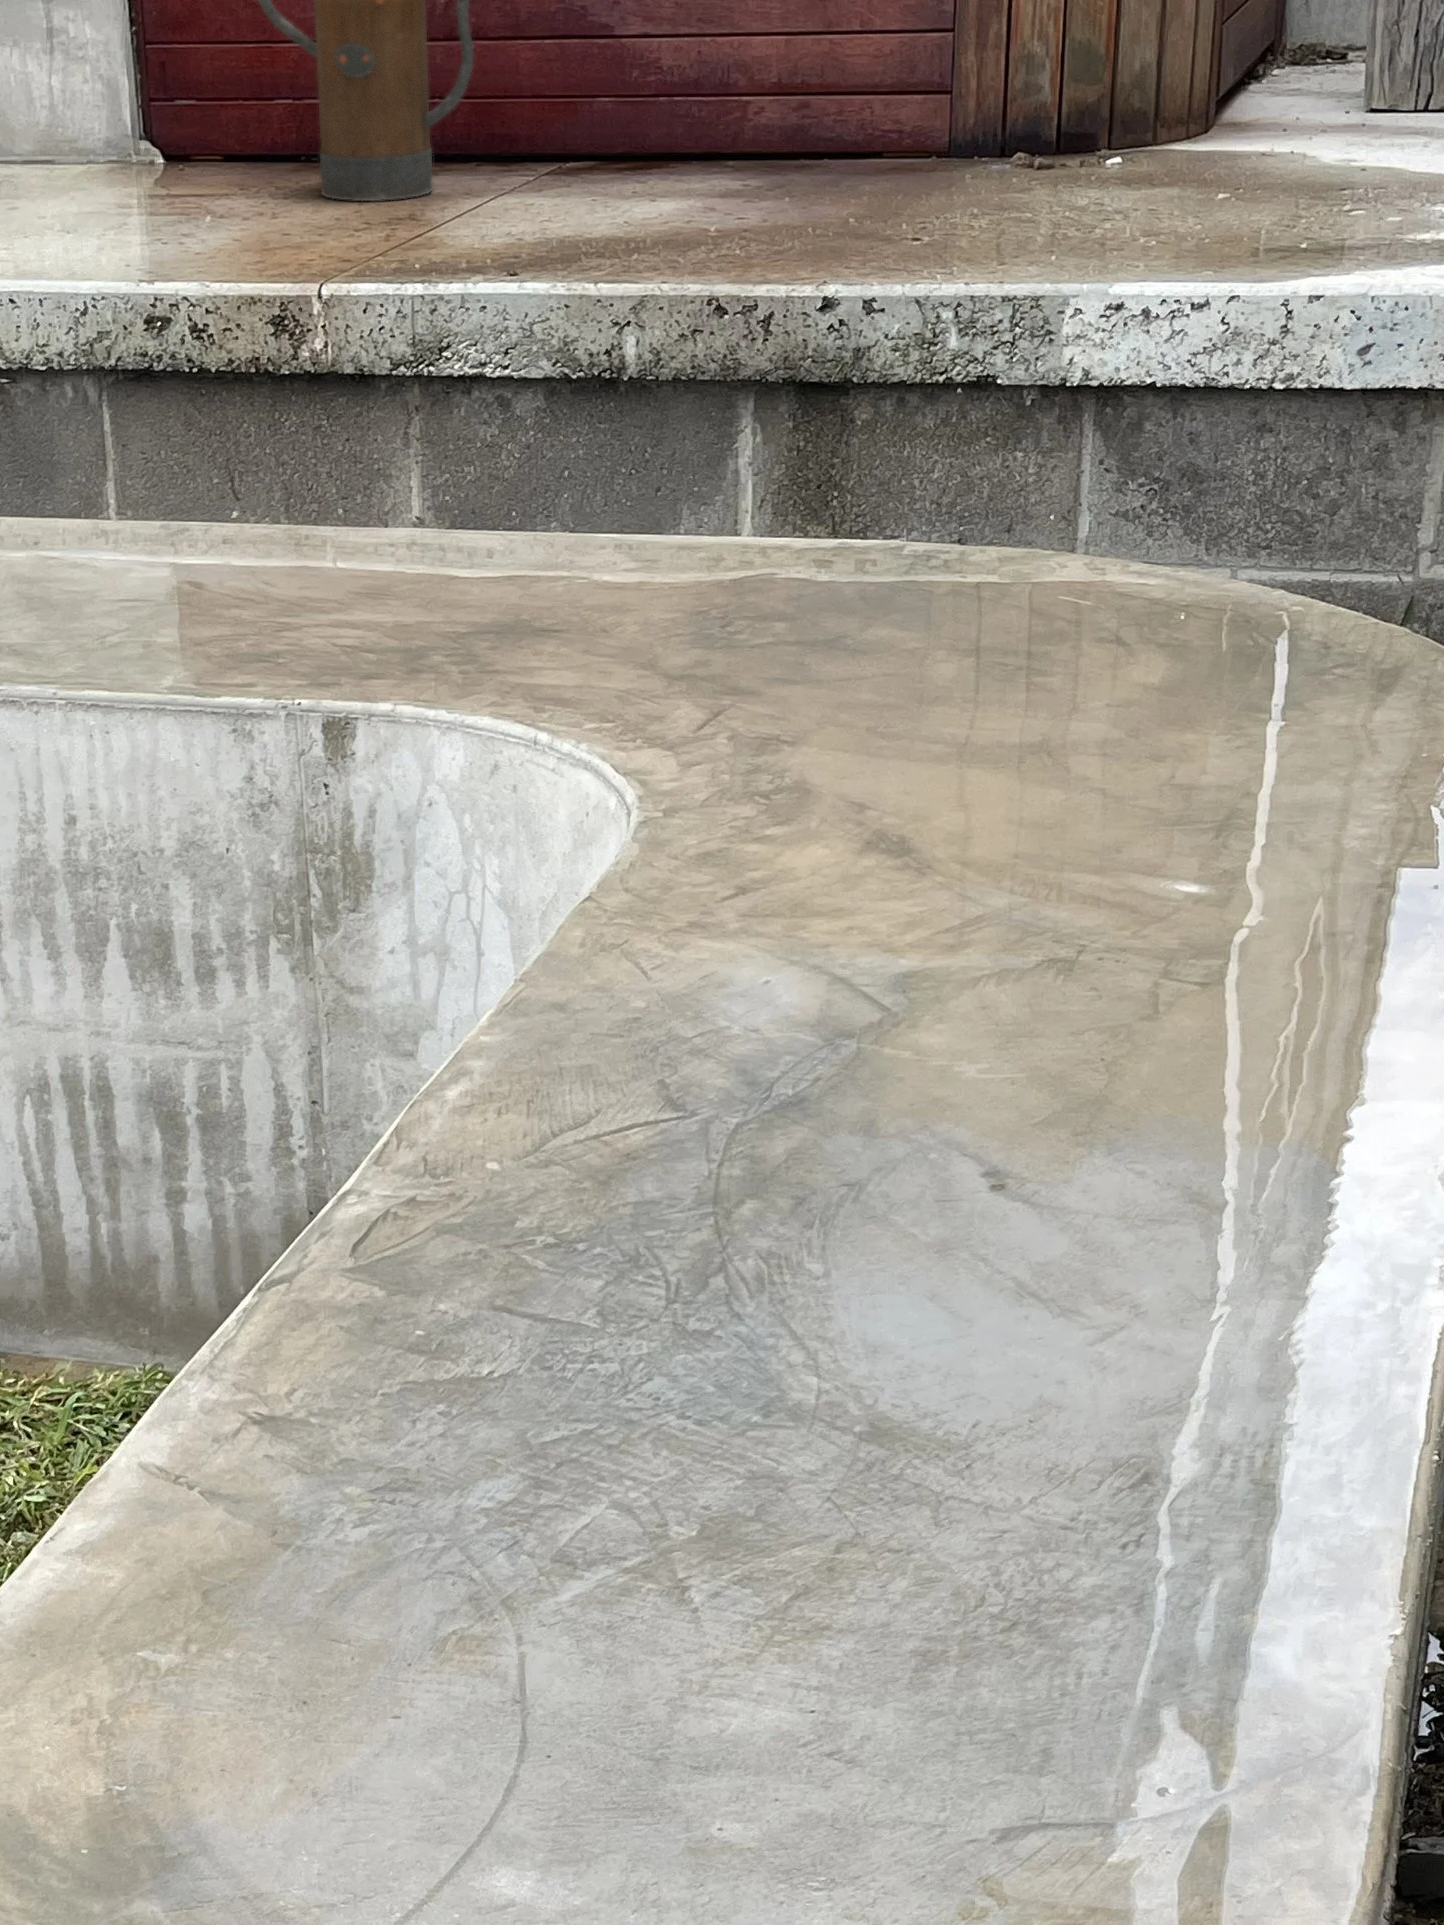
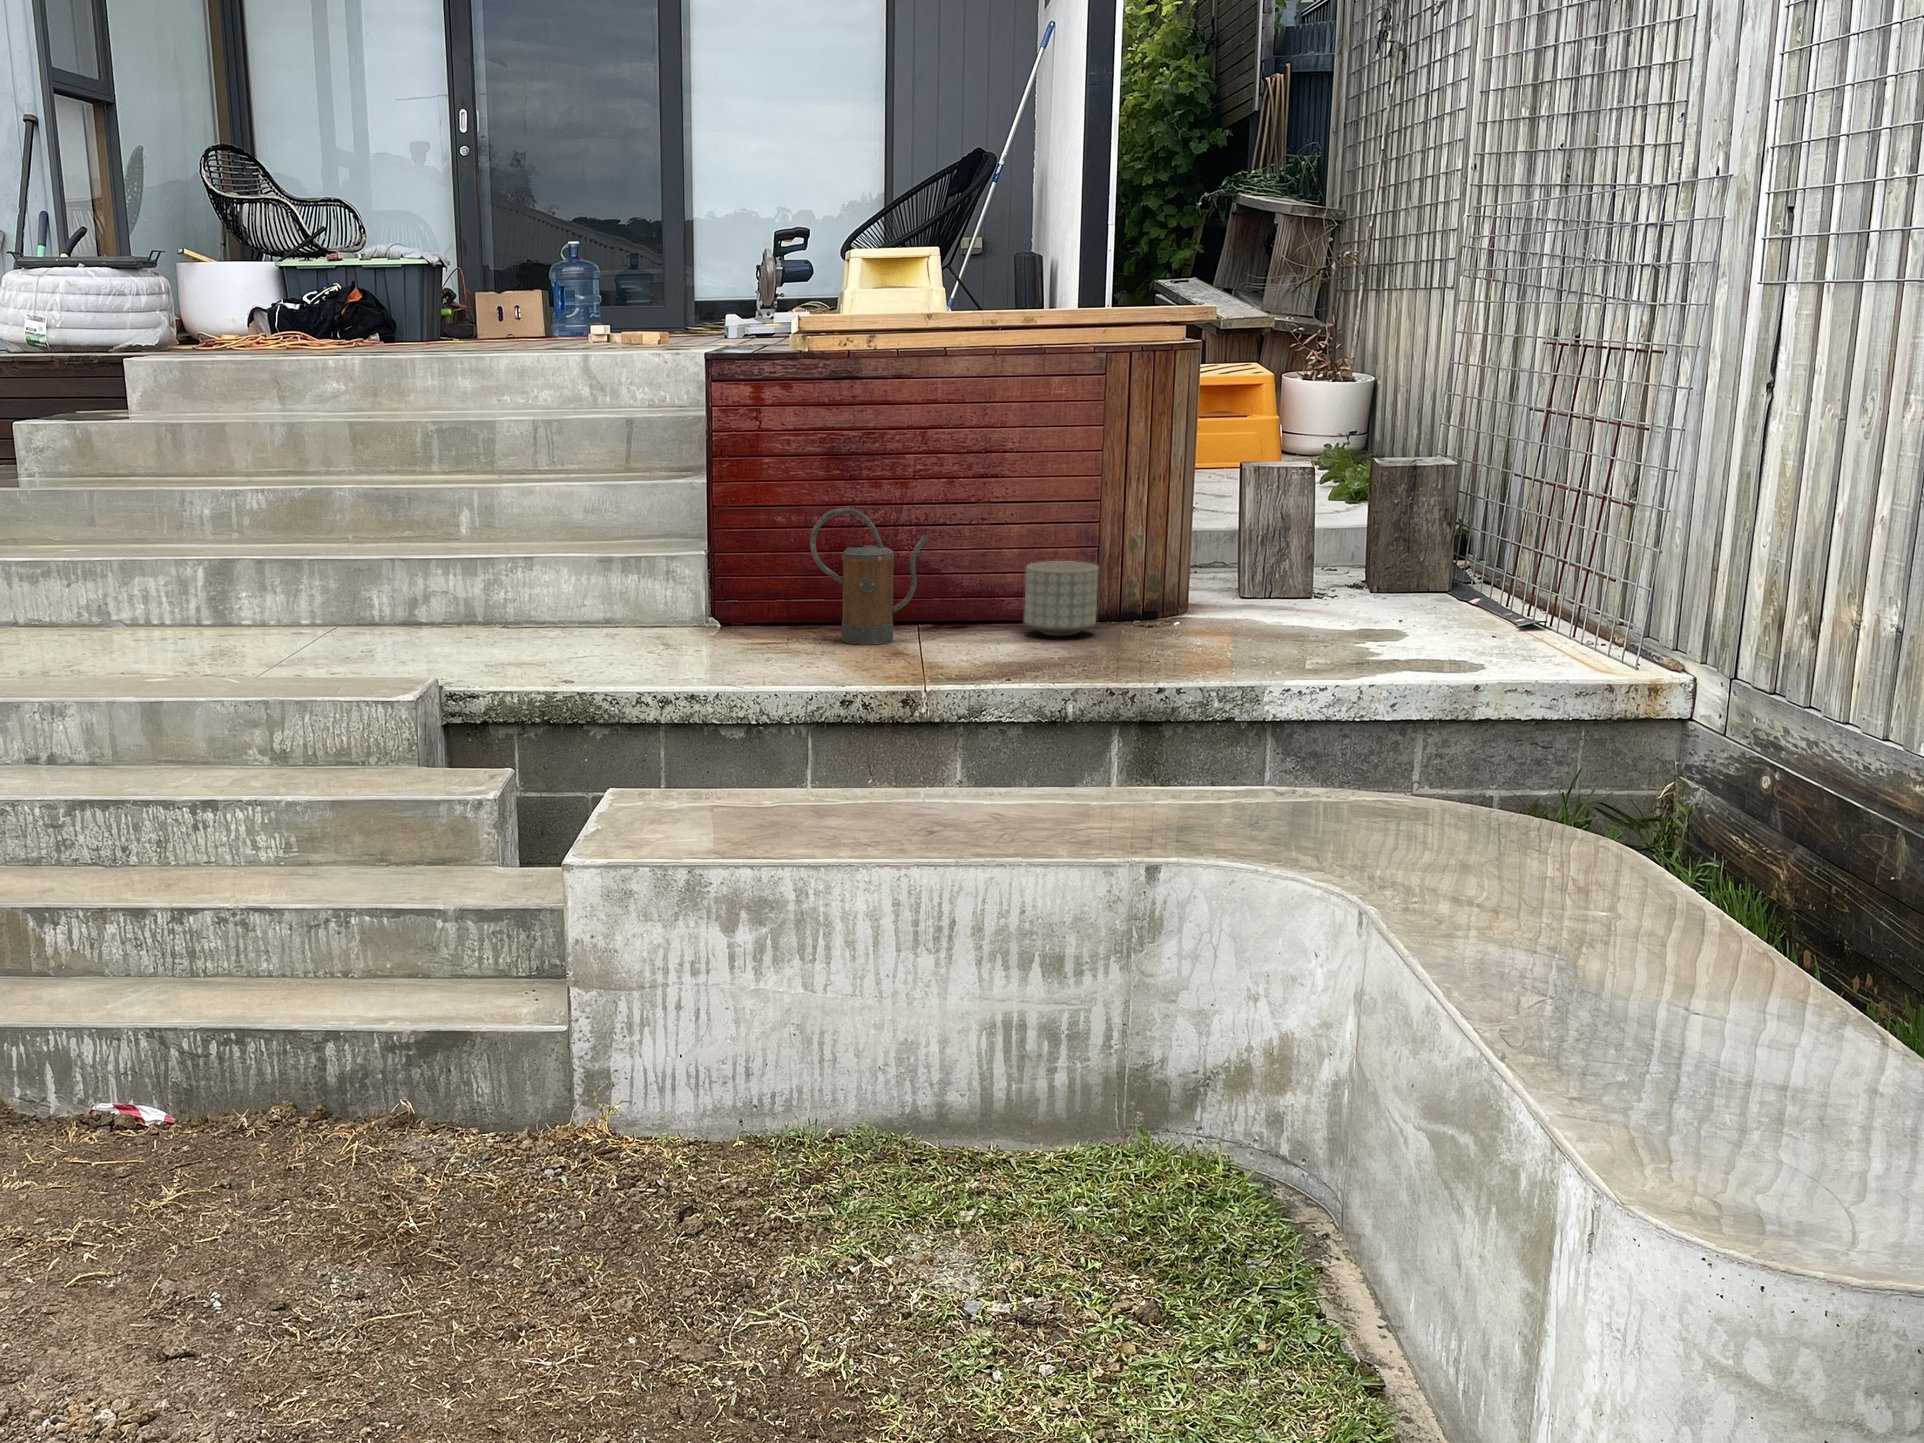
planter: none [725,12,885,189] -> present [1024,561,1098,636]

